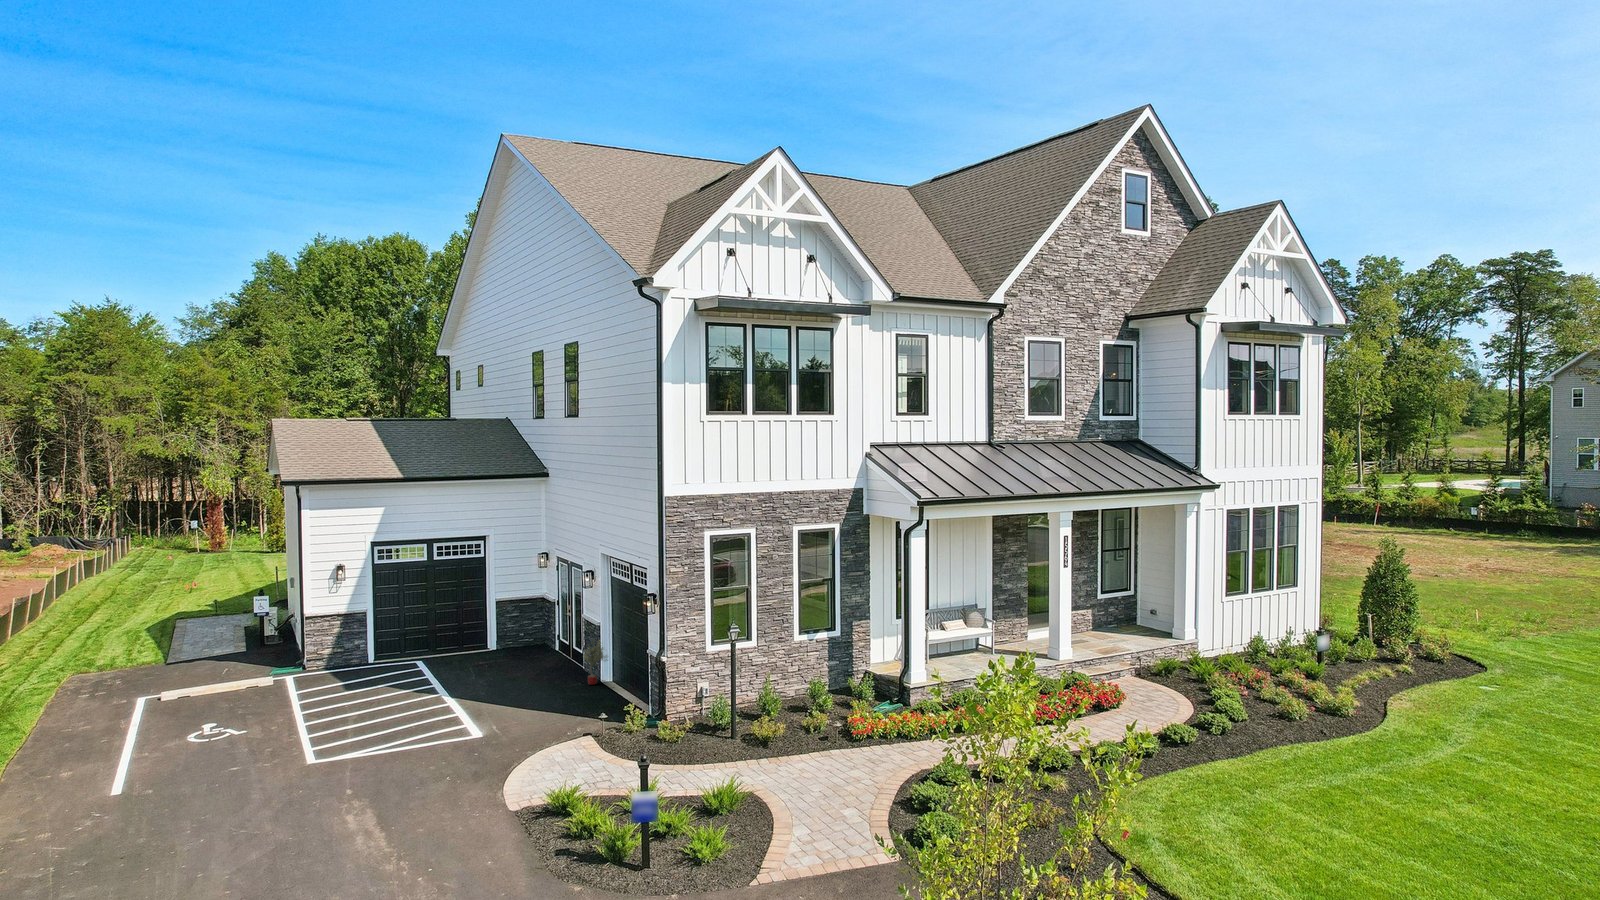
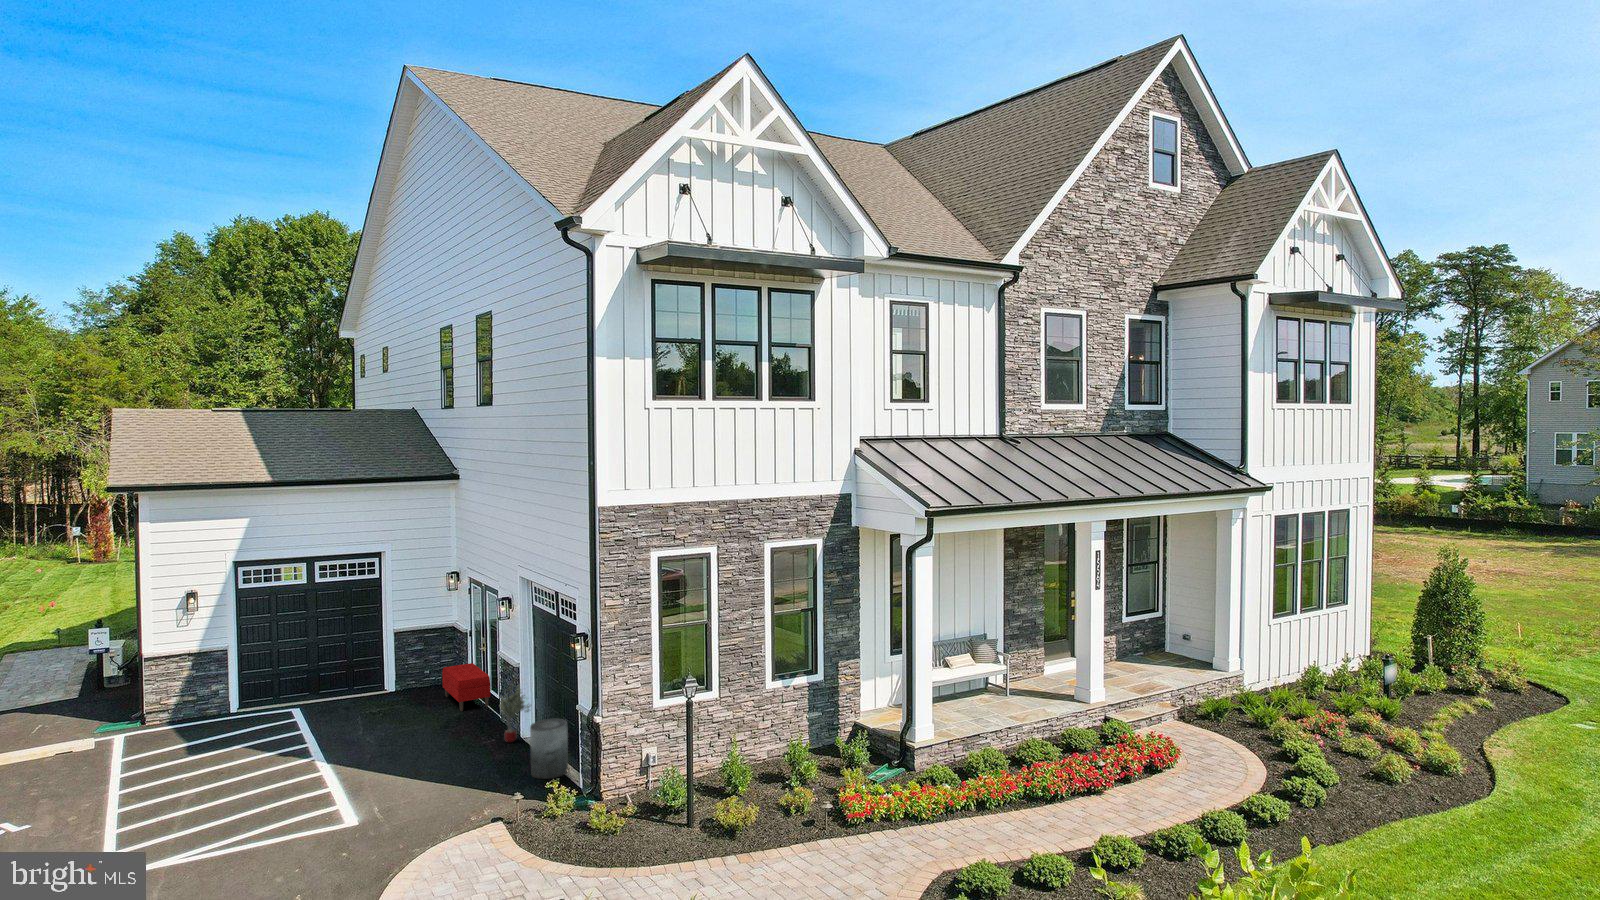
bench: none [533,626,573,663] -> present [442,663,490,711]
trash can: none [610,664,640,709] -> present [530,719,568,779]

